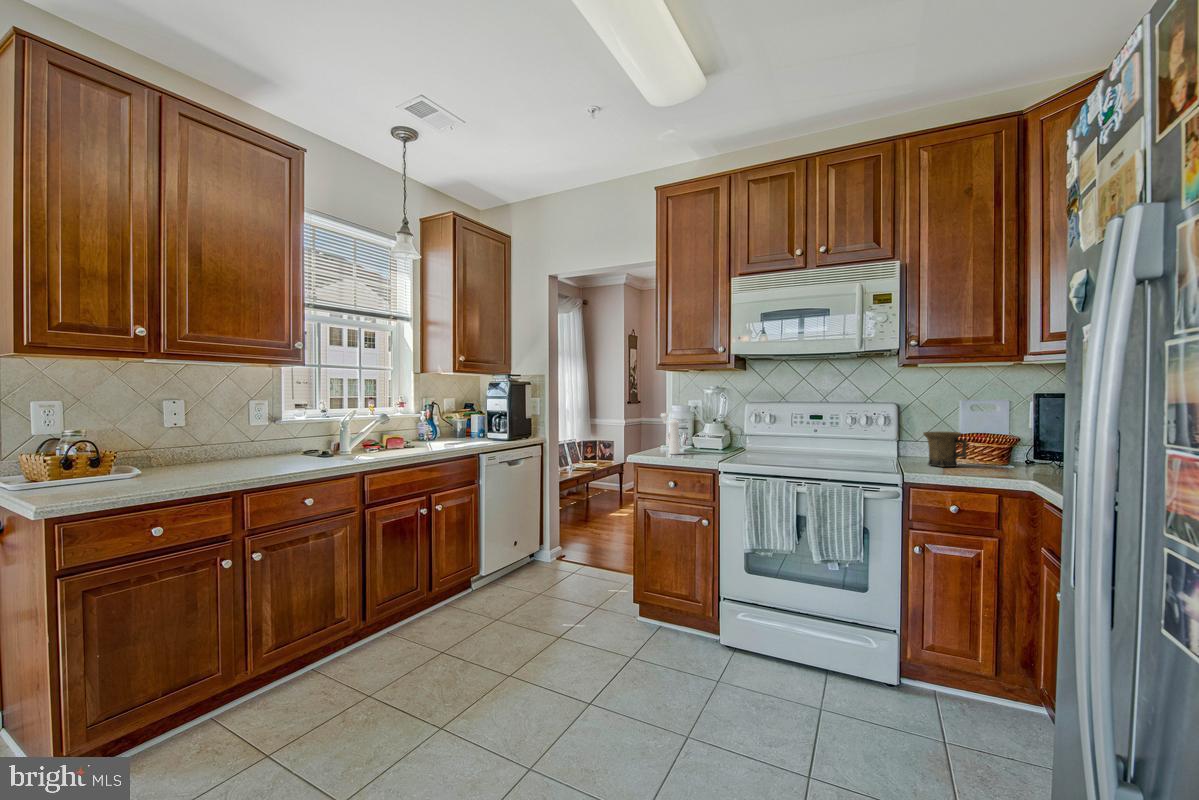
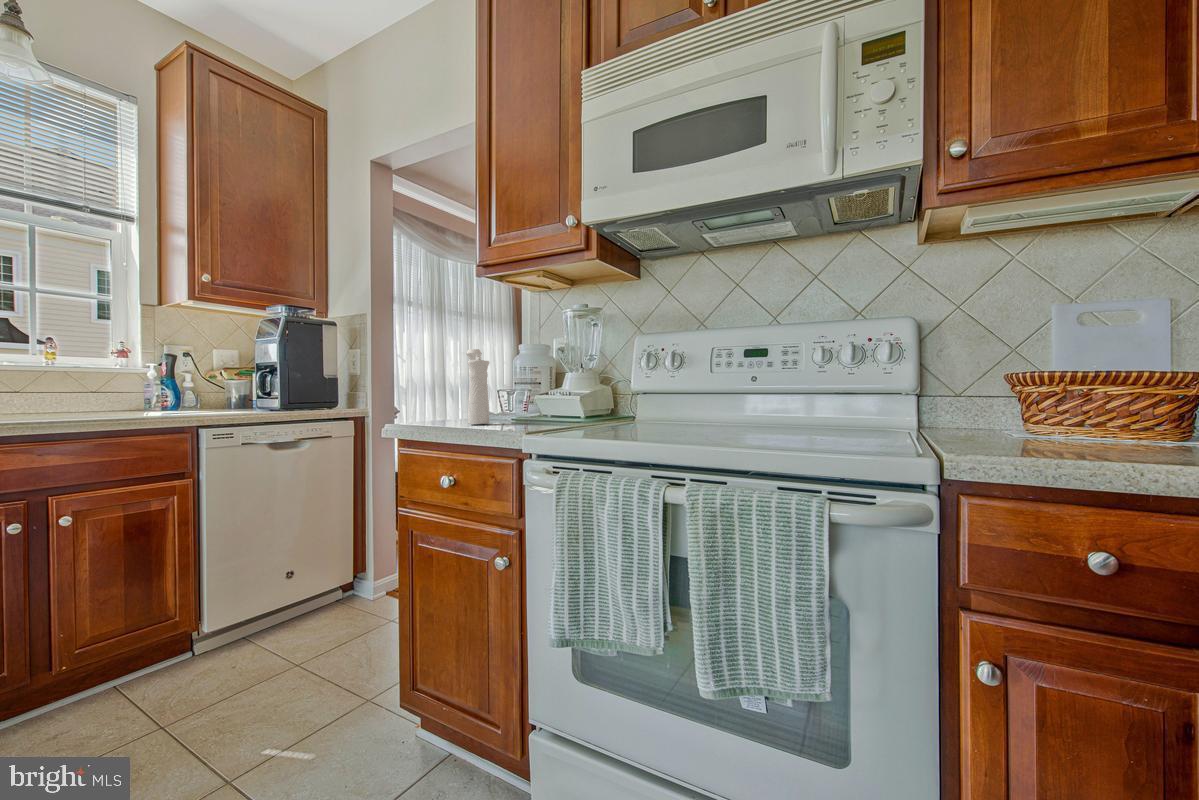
mug: present [923,432,968,467] -> none [981,357,1104,443]

